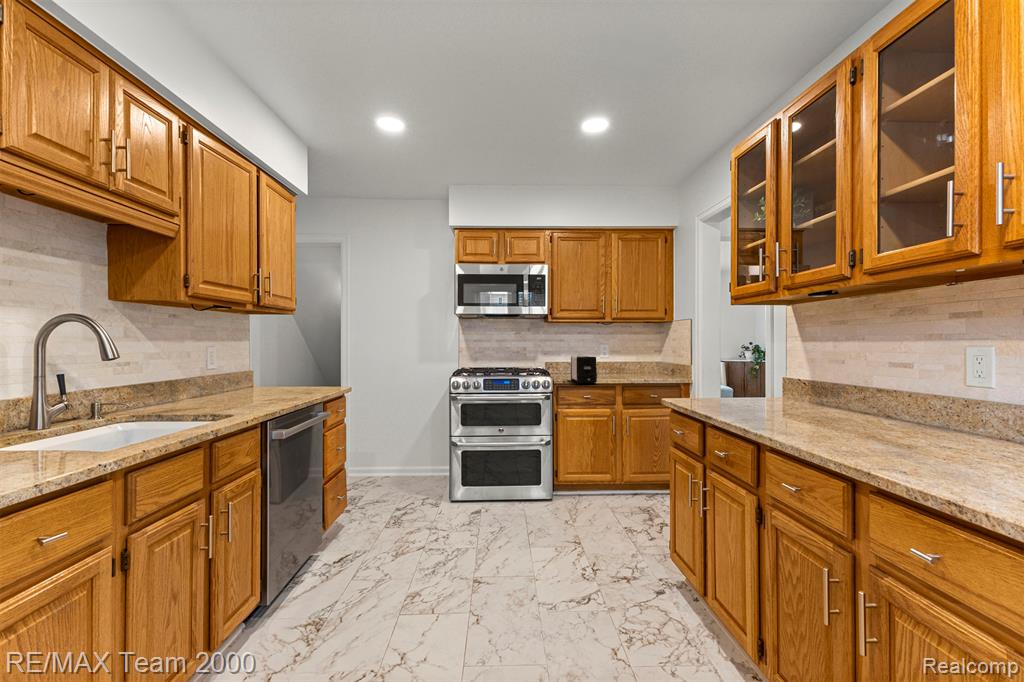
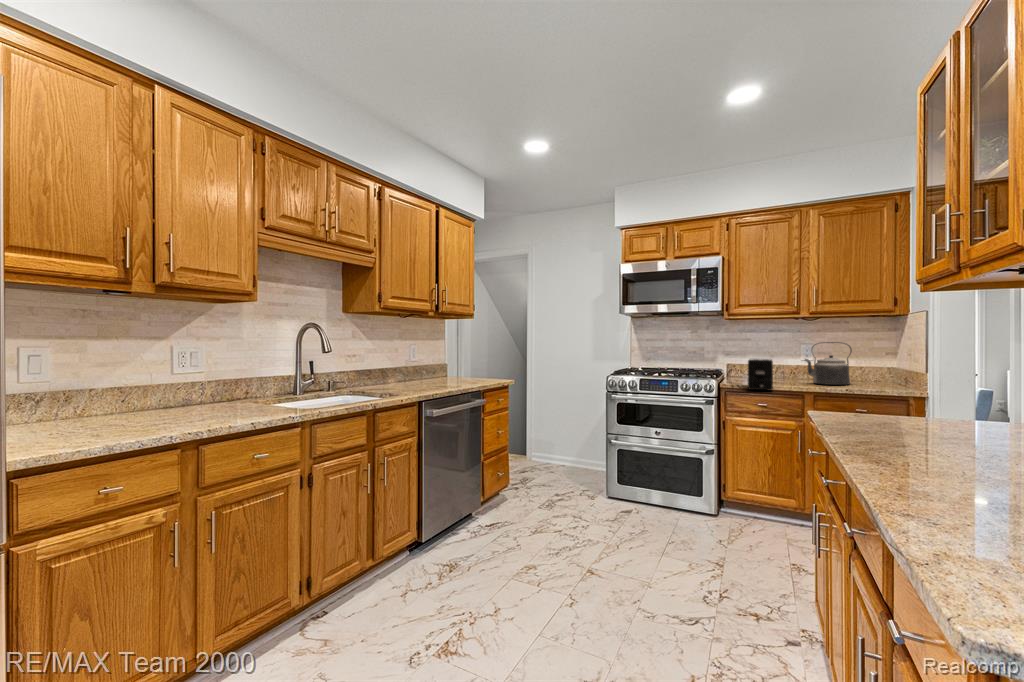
kettle: none [608,341,640,376] -> present [805,342,852,385]

